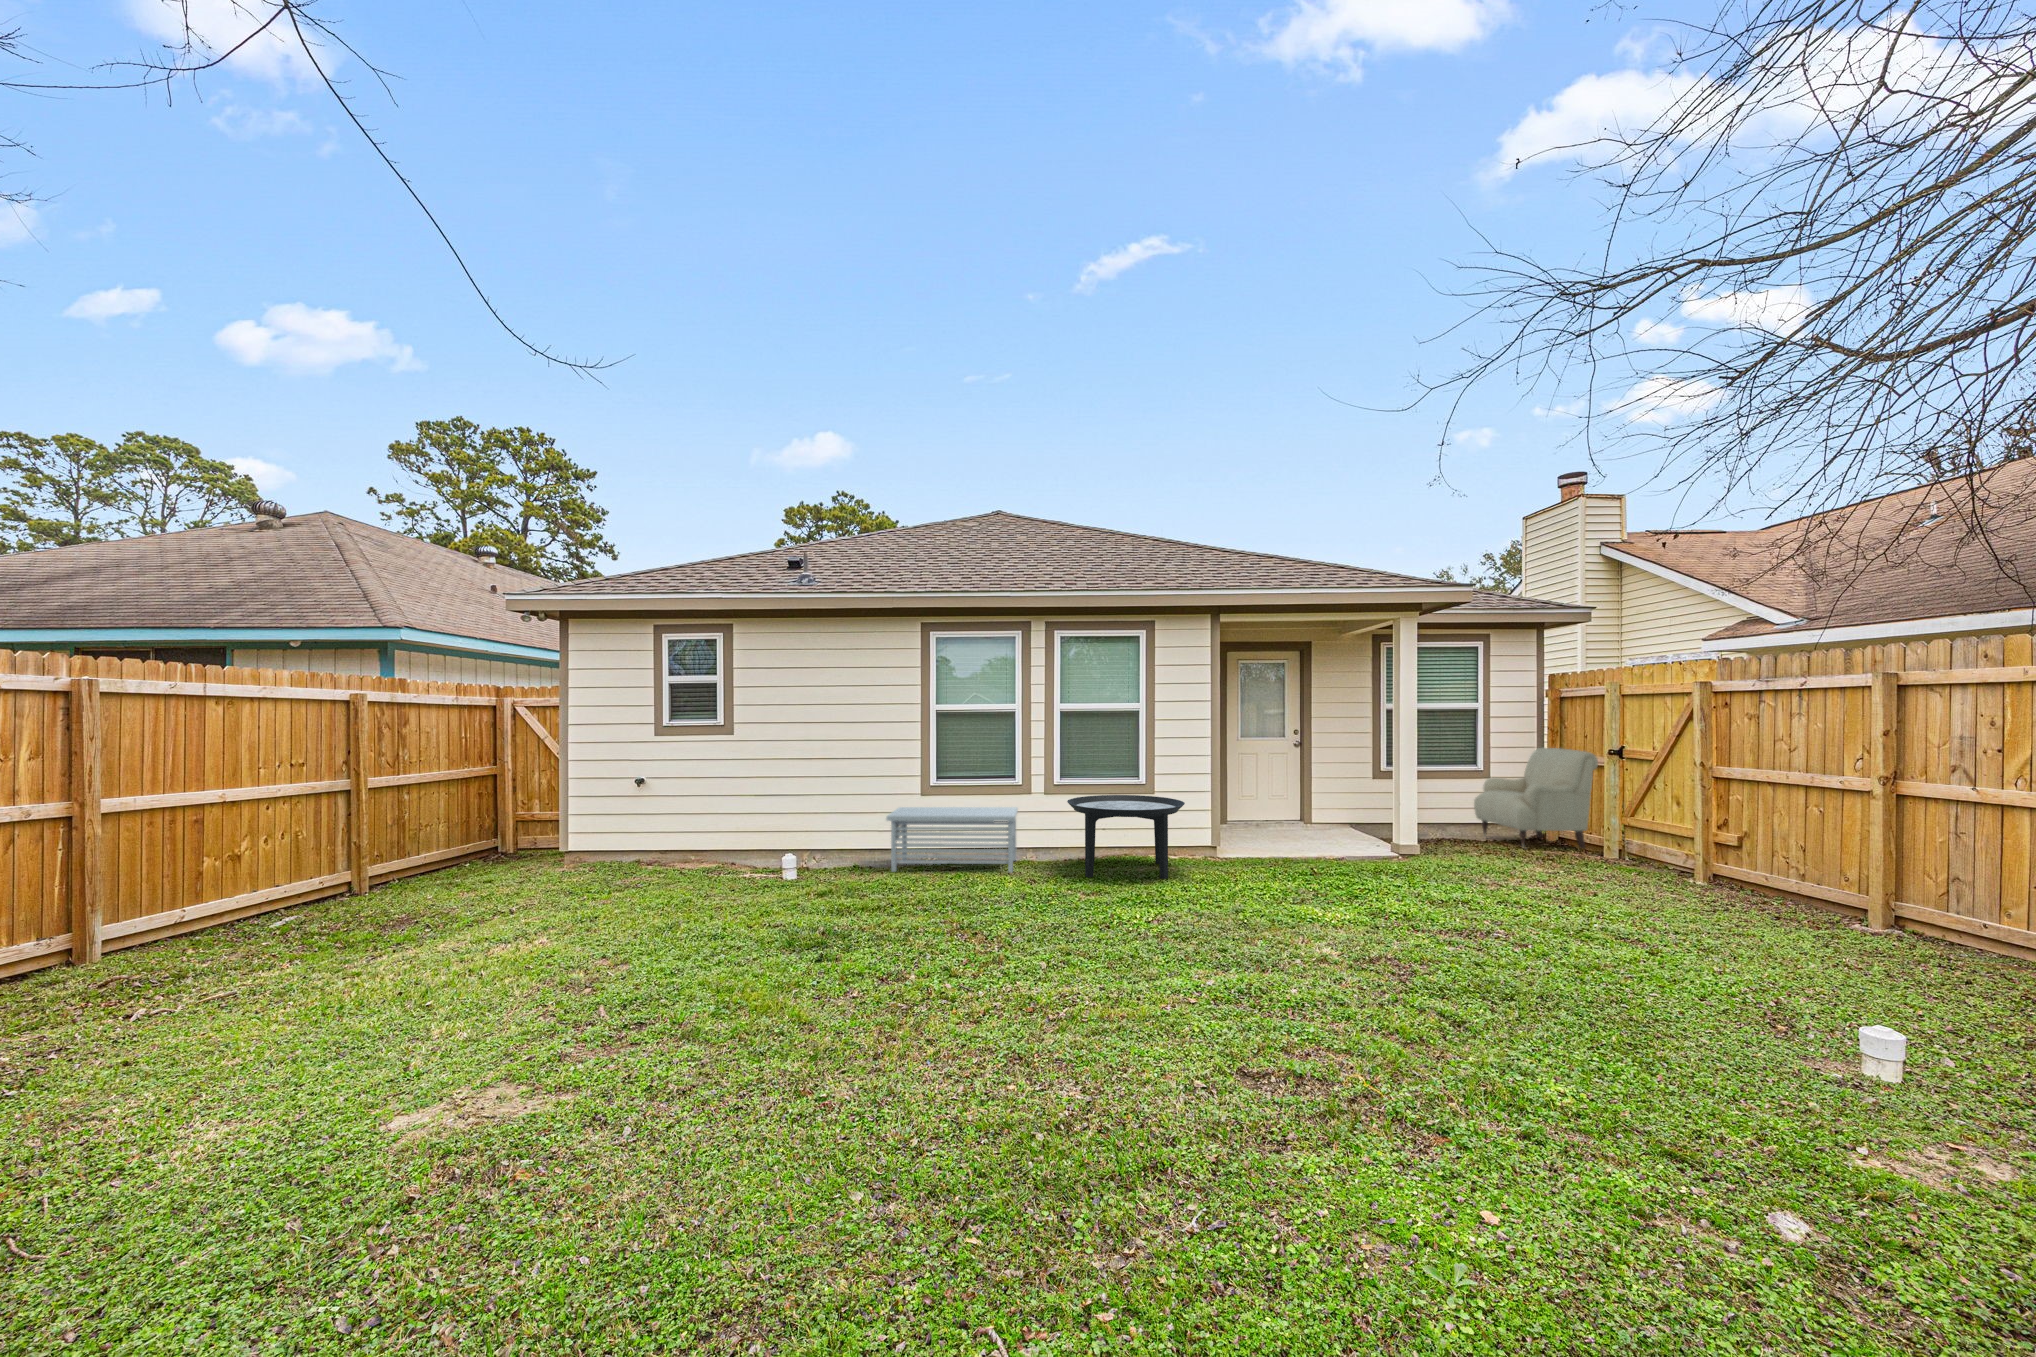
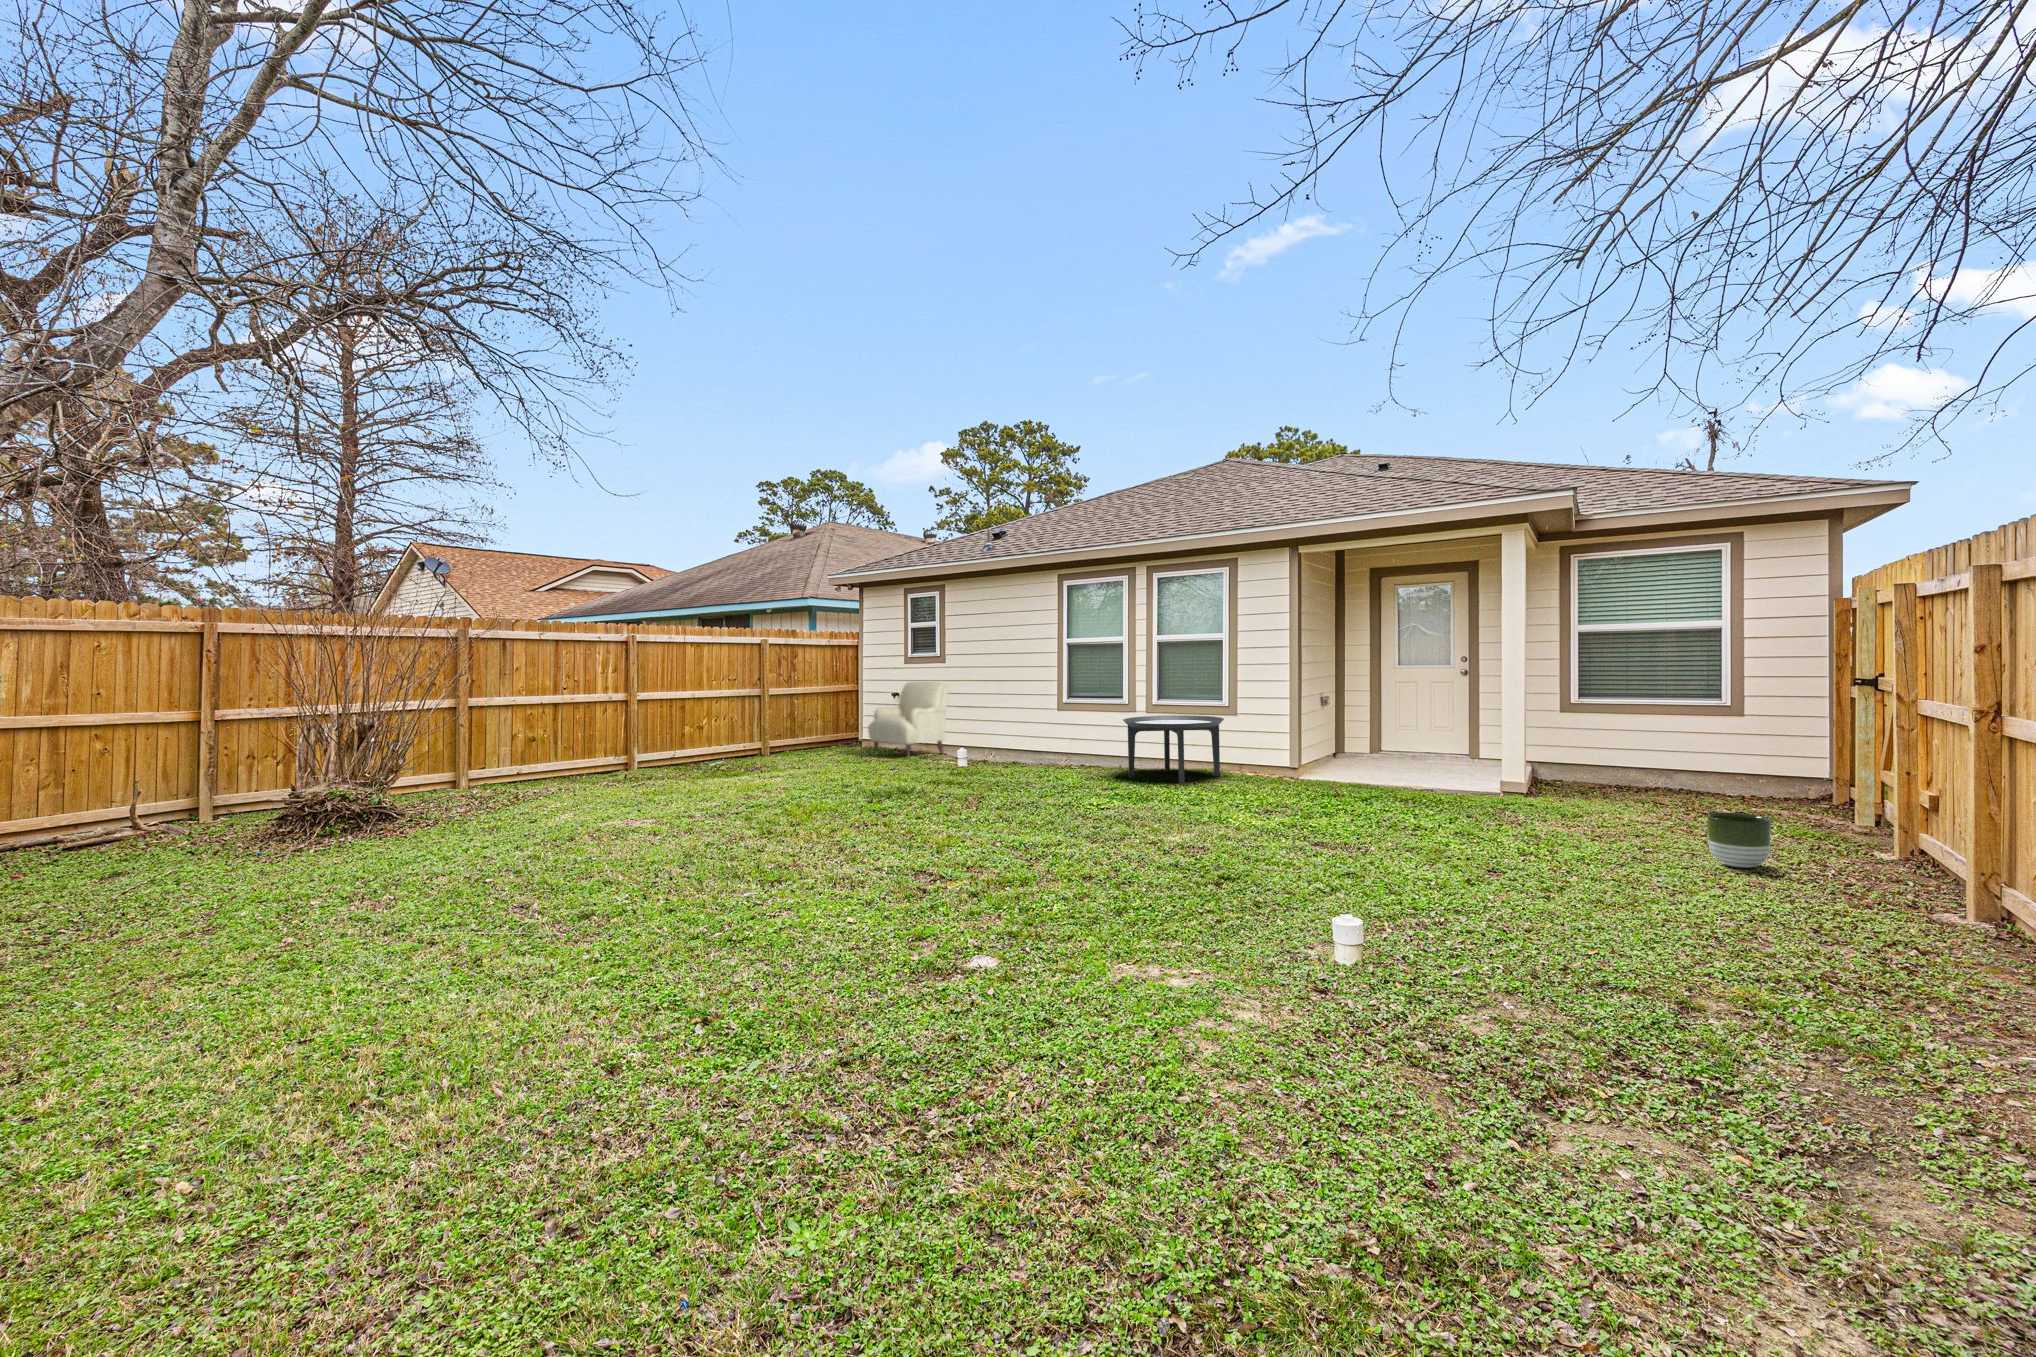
chair: present [1474,748,1598,849] -> present [868,681,950,756]
storage bench: present [886,807,1018,873] -> none [1013,720,1121,772]
planter: none [1791,869,1847,915] -> present [1707,813,1771,868]

